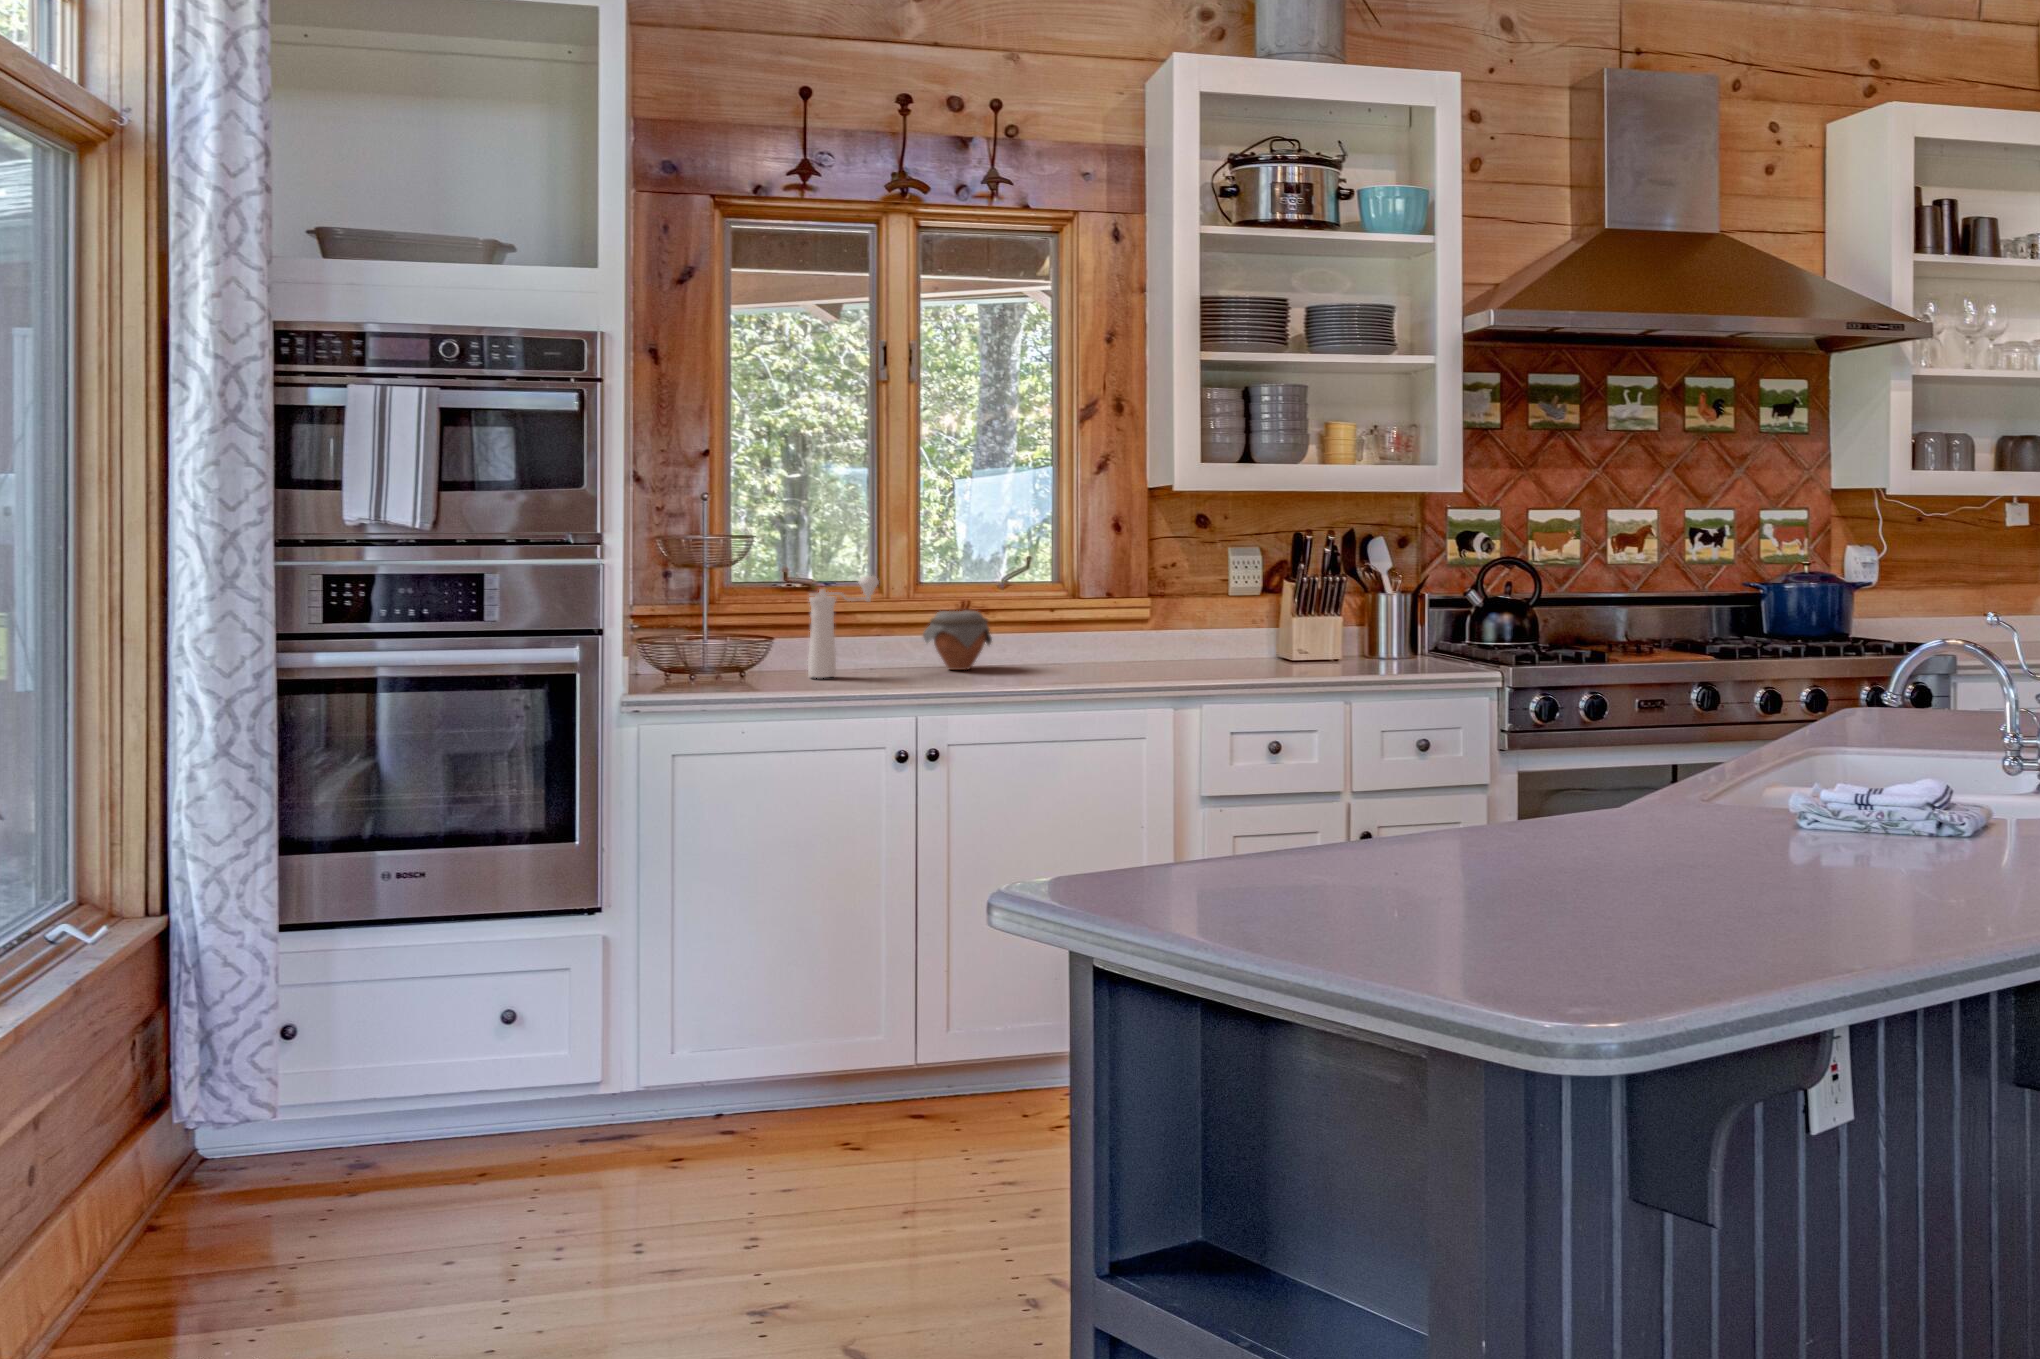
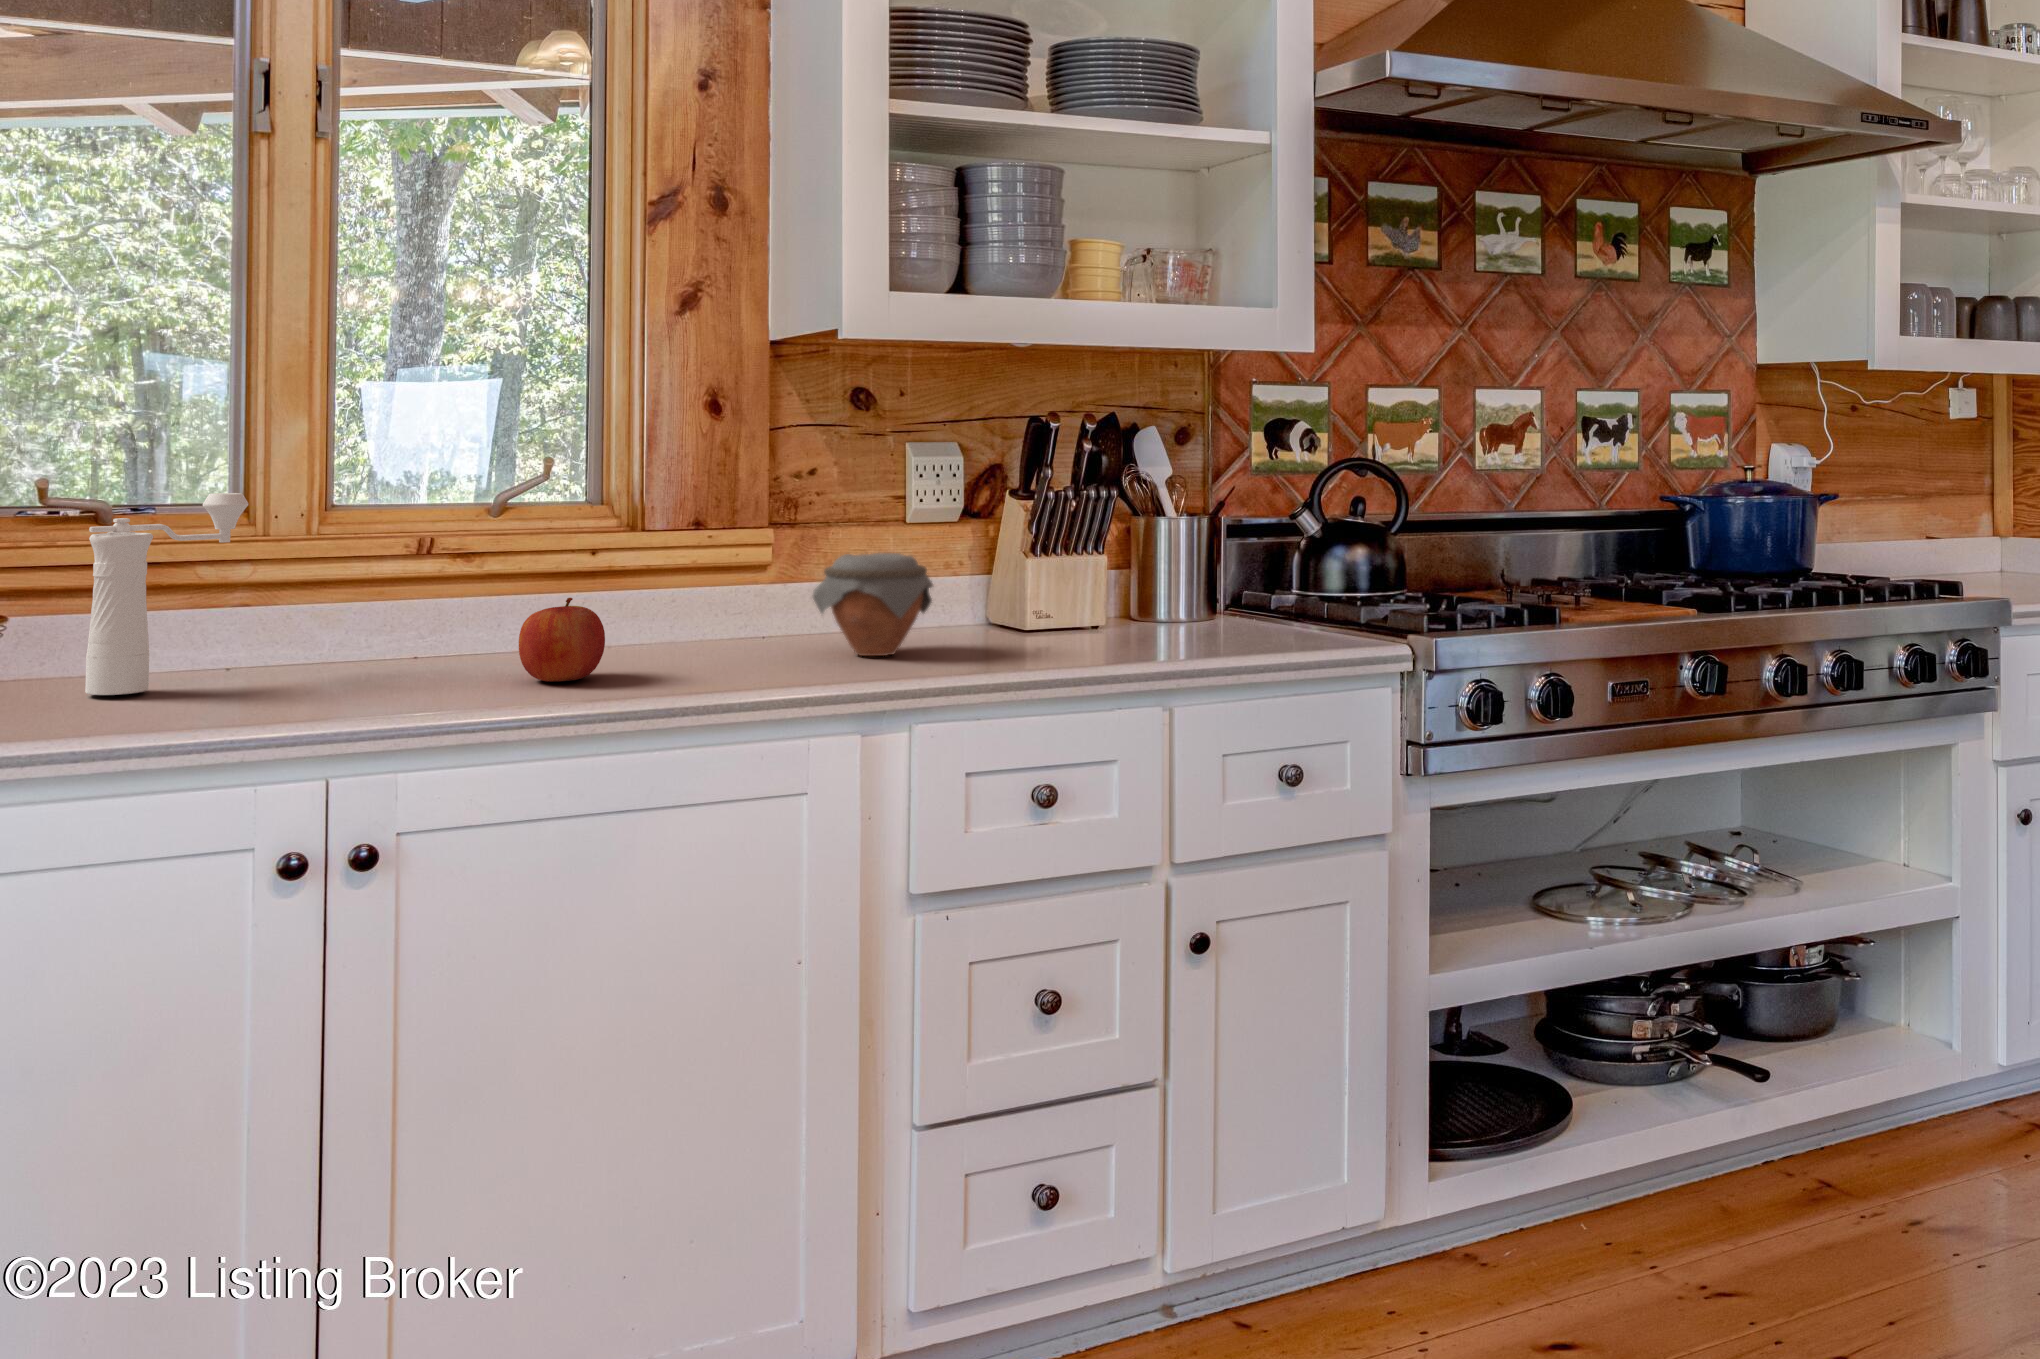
jar: present [923,611,992,670] -> present [812,553,933,656]
fruit: none [1009,633,1052,678] -> present [519,598,605,682]

